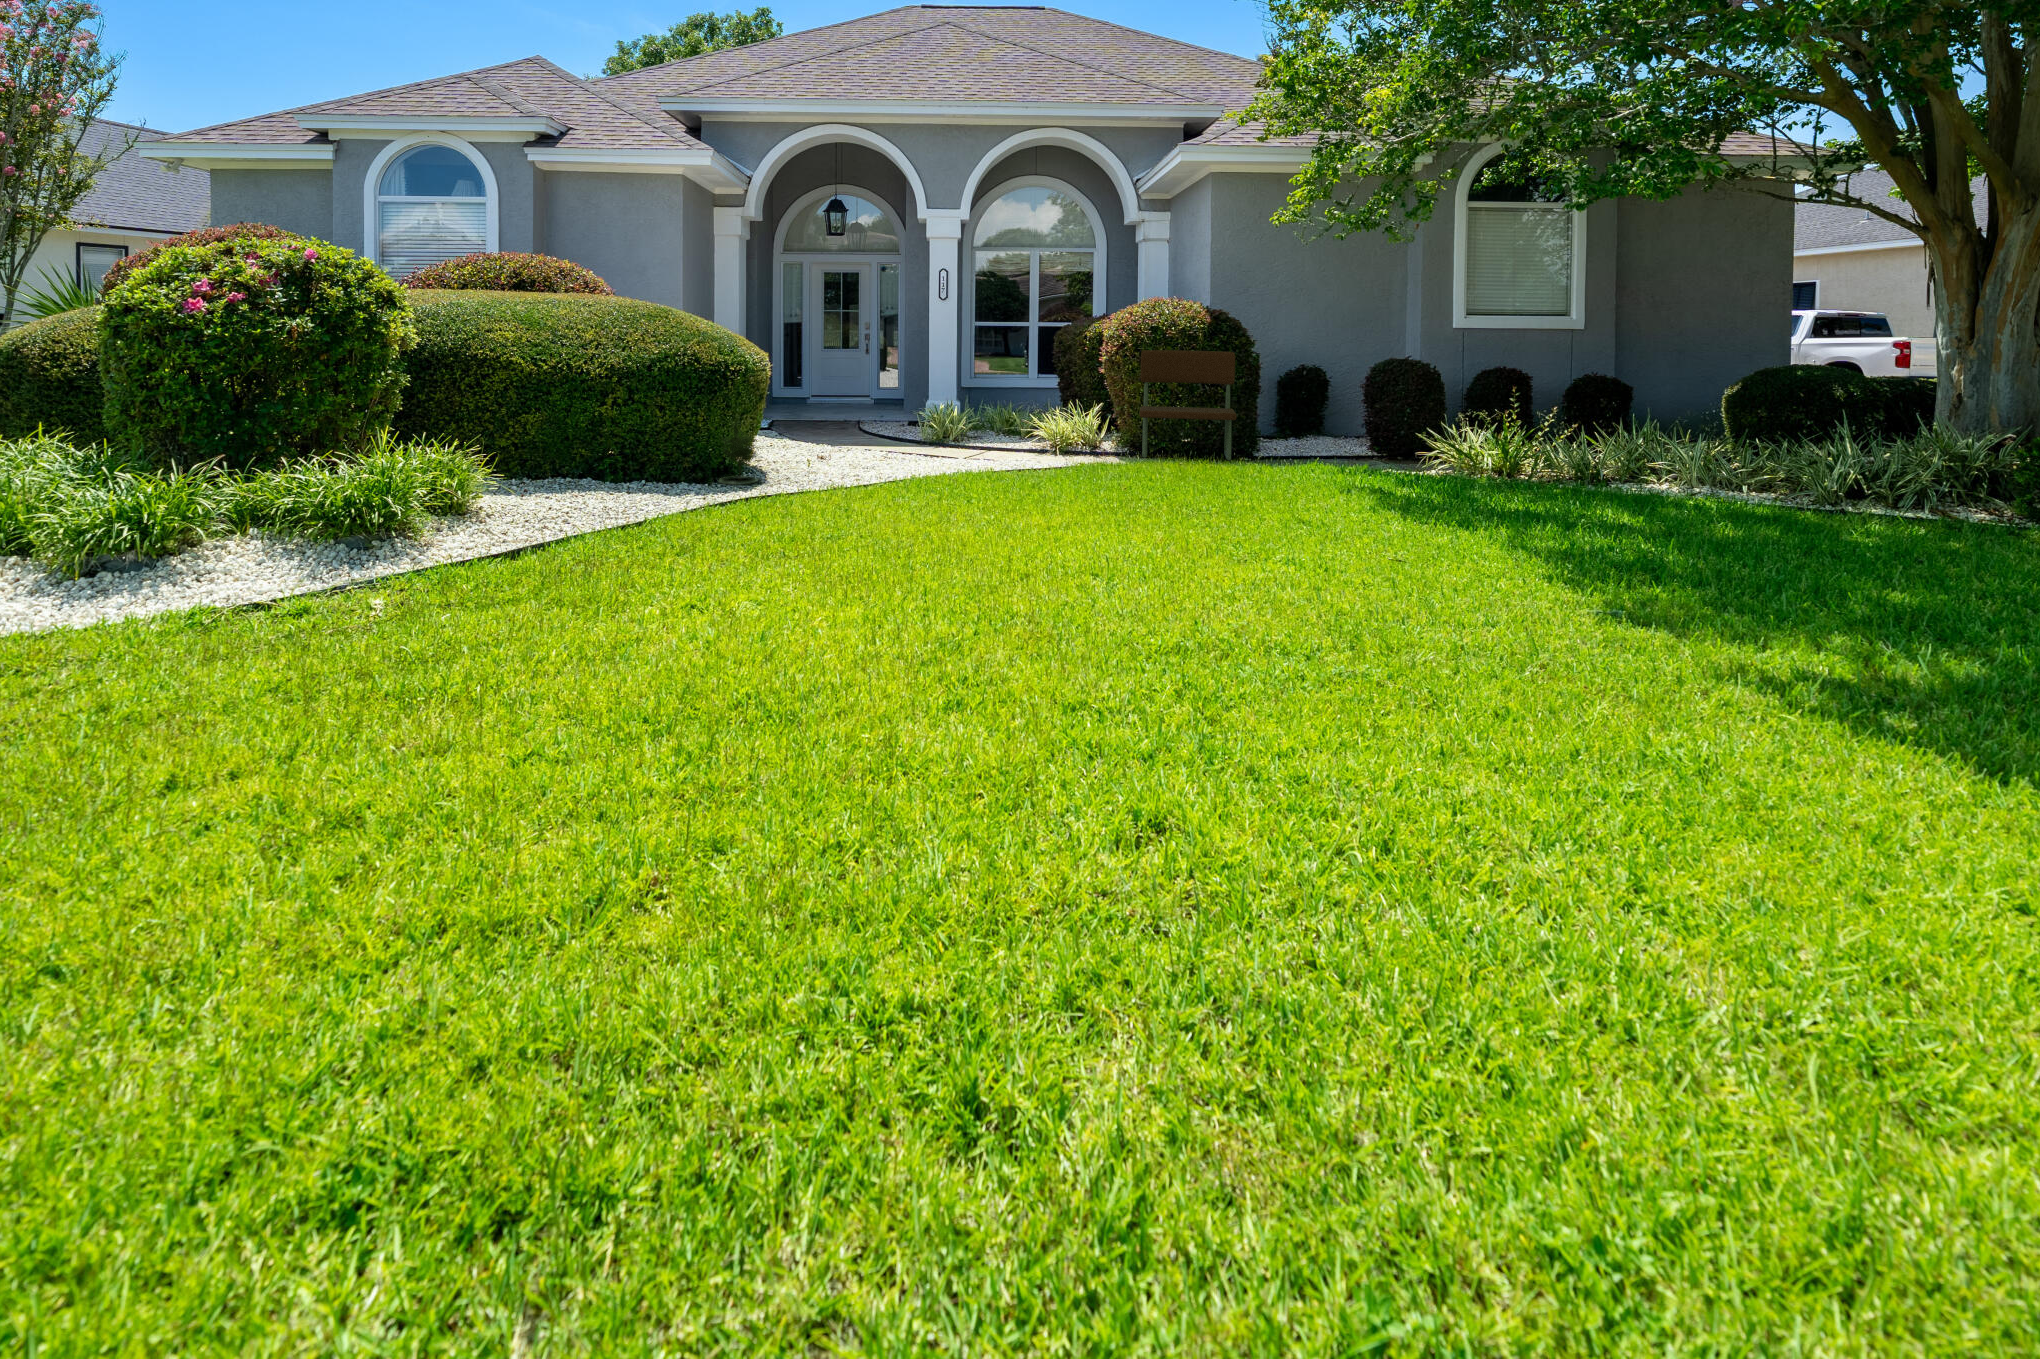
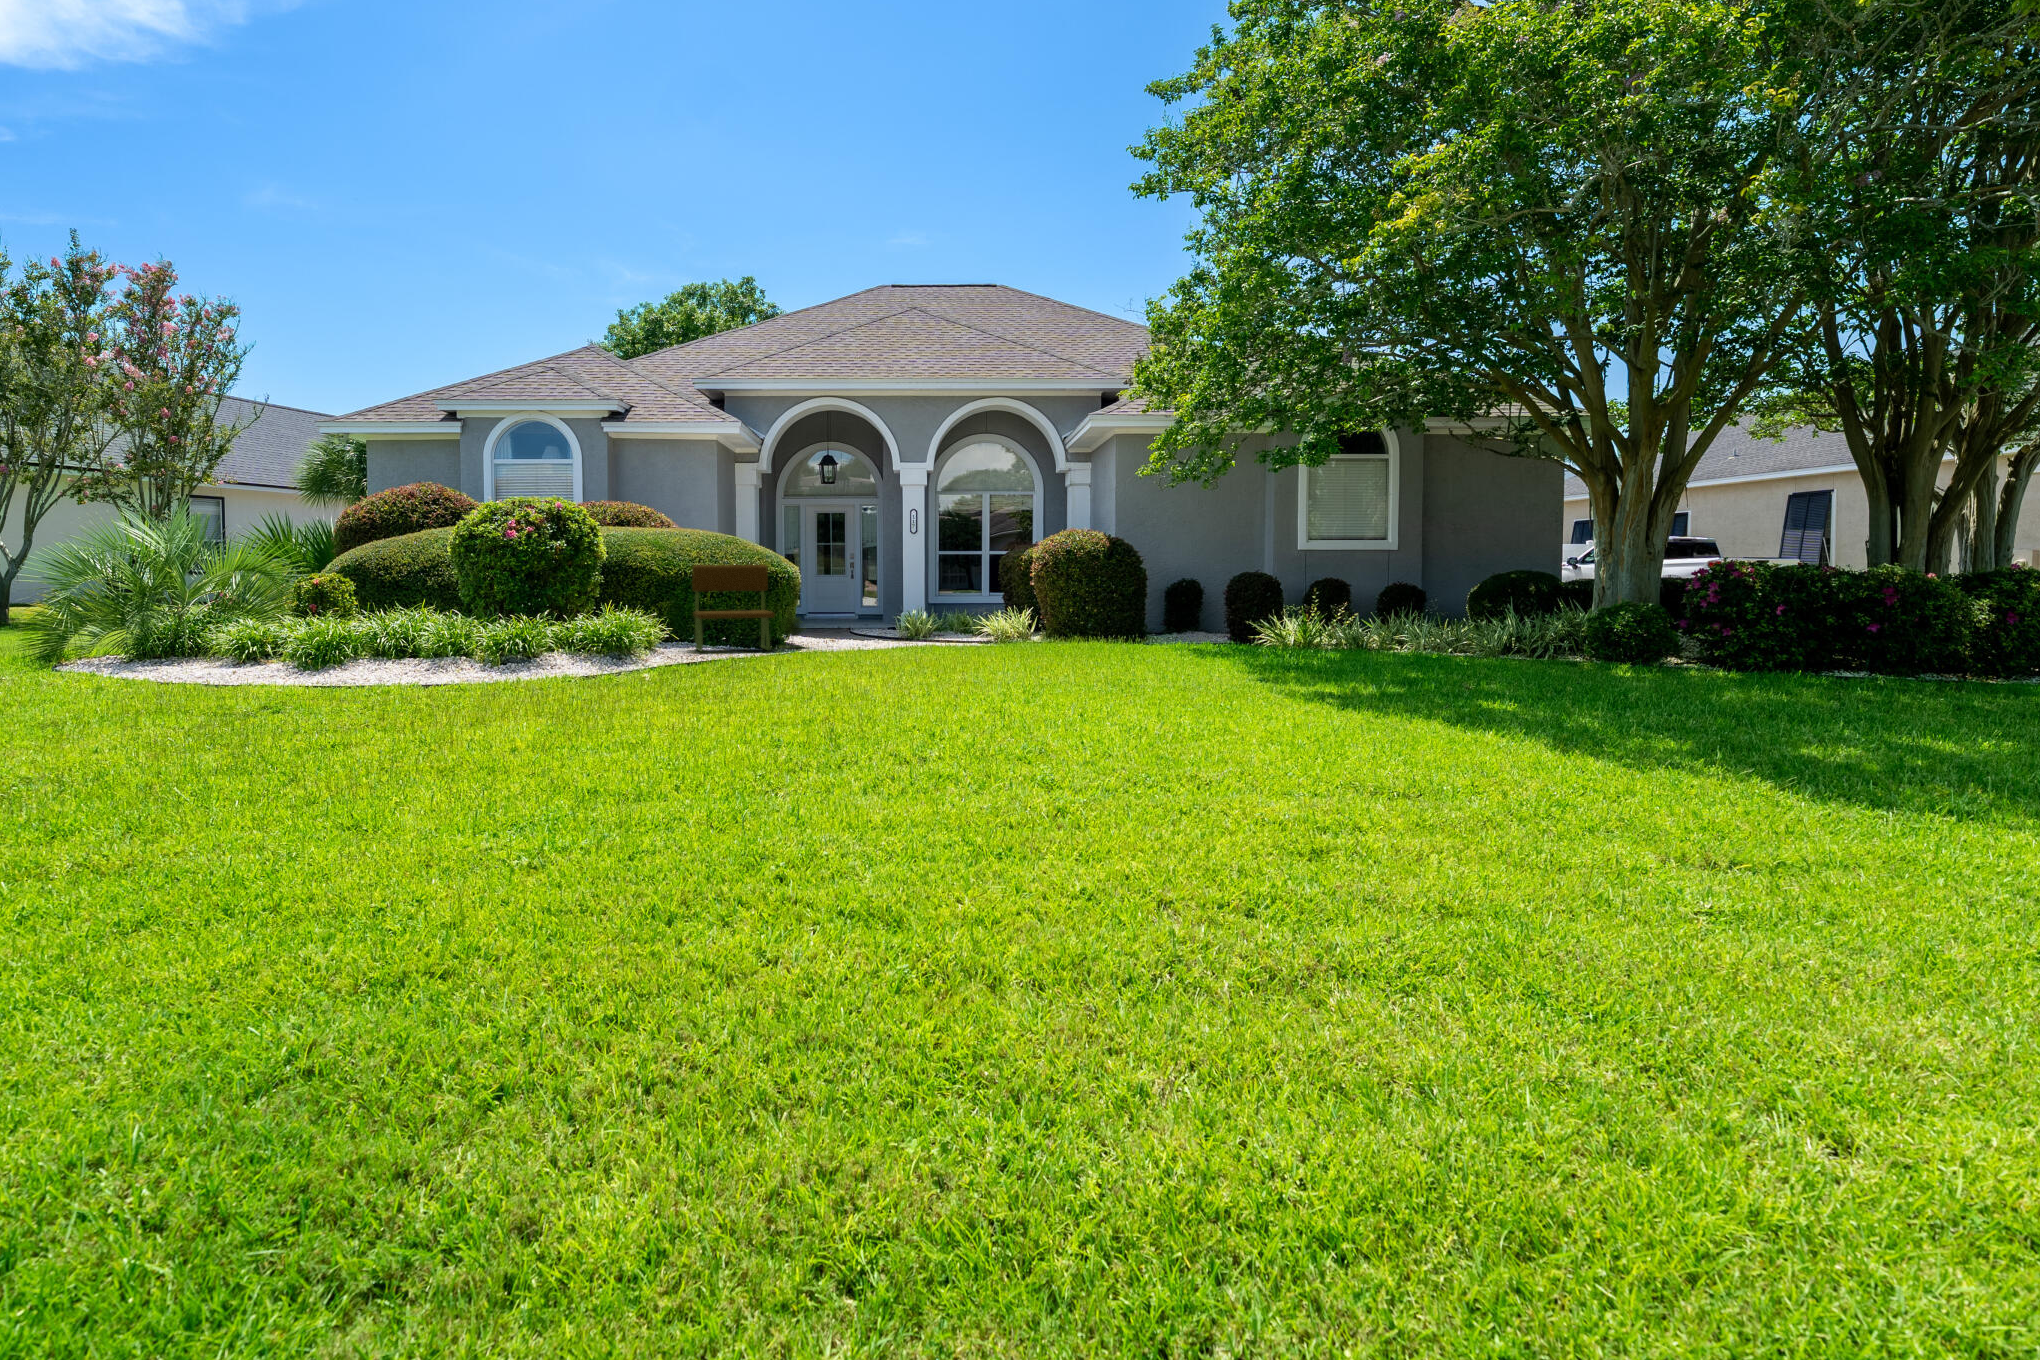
bench: present [1140,350,1237,460] -> present [692,565,775,652]

